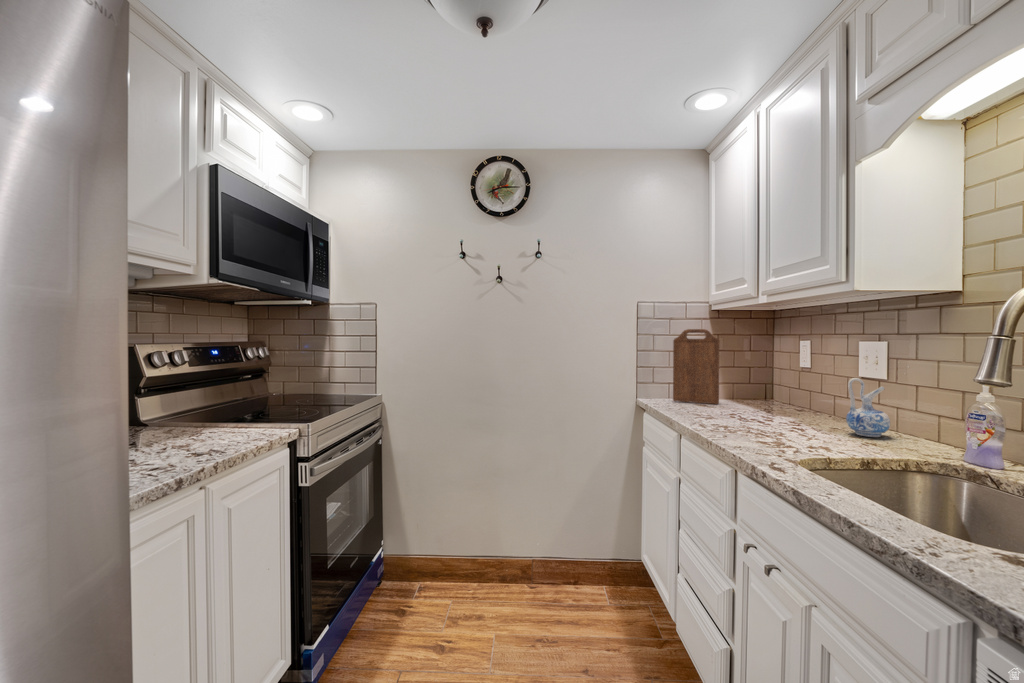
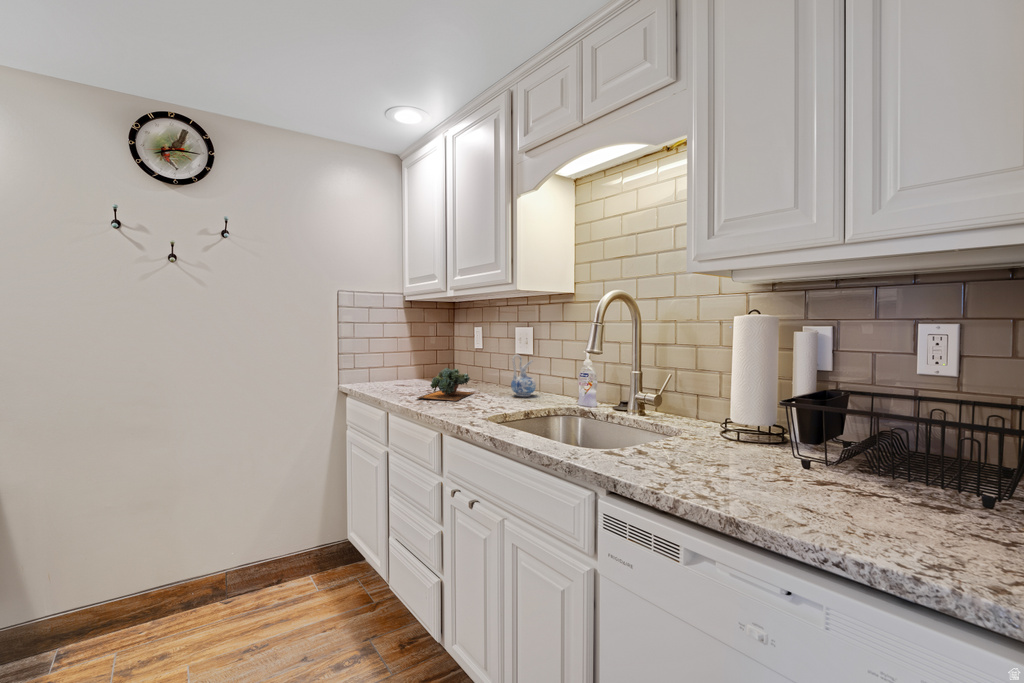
cutting board: present [673,329,720,404] -> none [376,313,417,382]
succulent plant: none [710,390,792,431] -> present [417,368,475,401]

